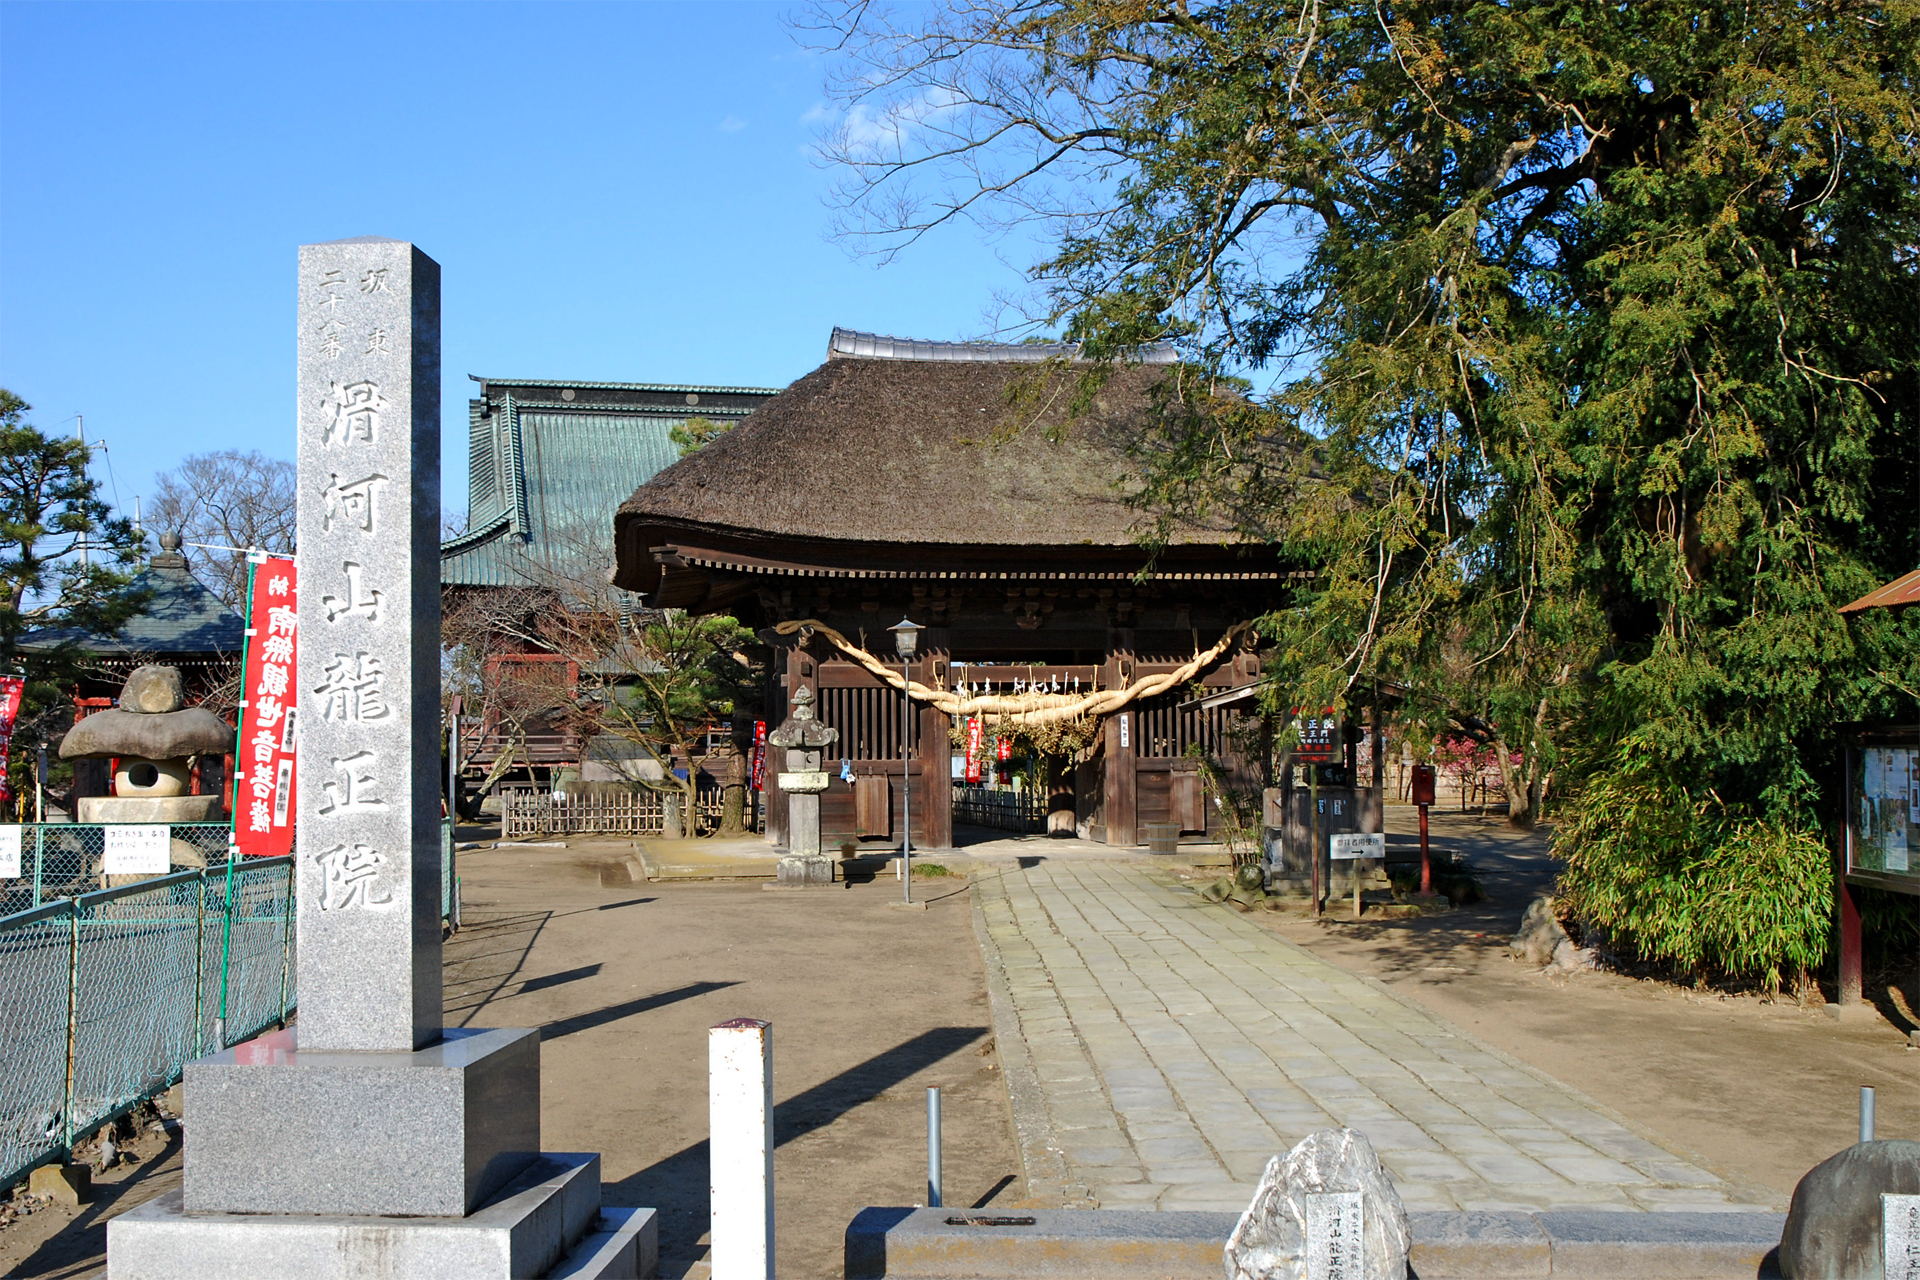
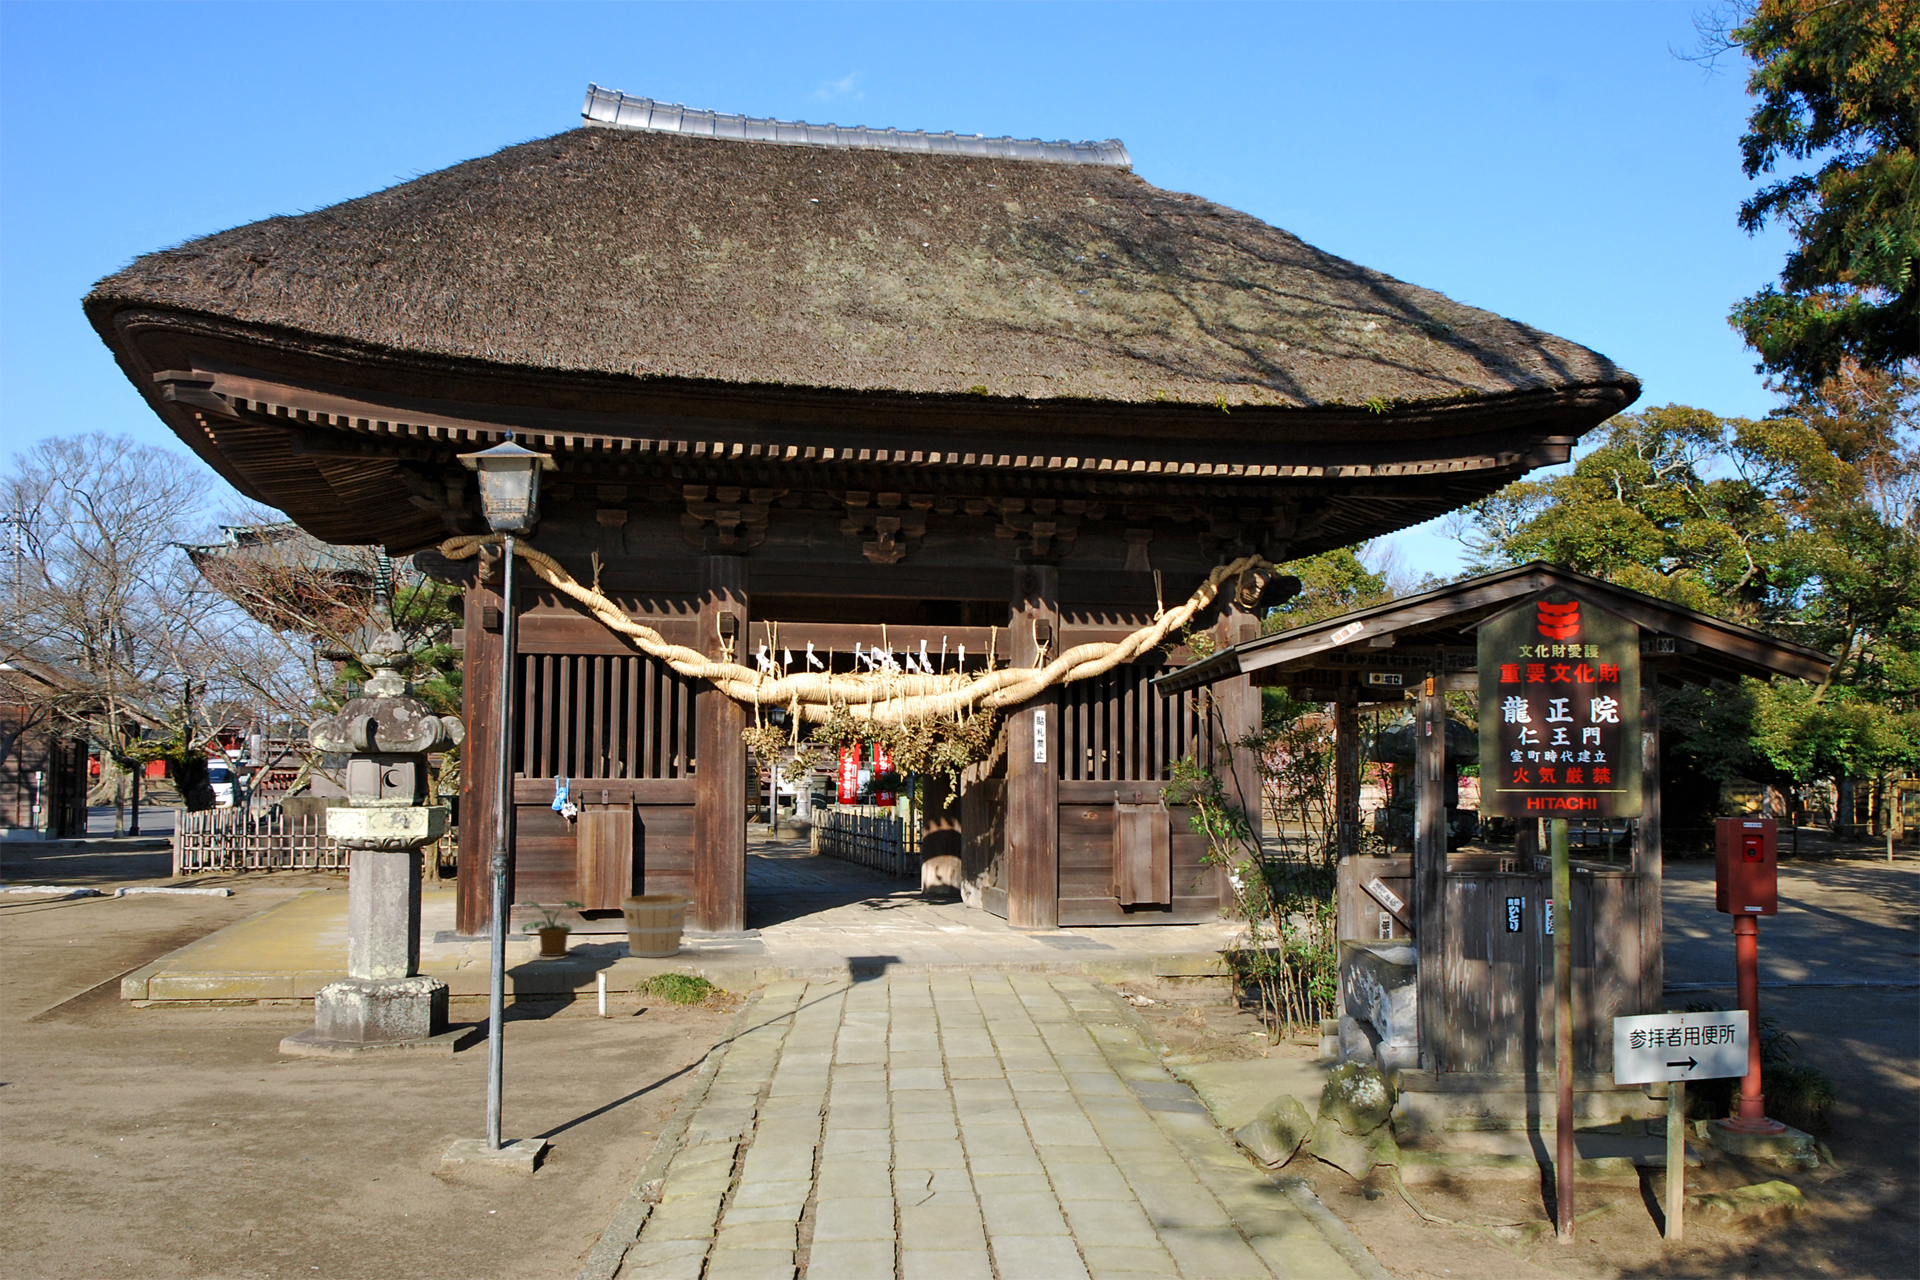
wooden bucket: present [1145,821,1181,855] -> present [621,893,689,958]

